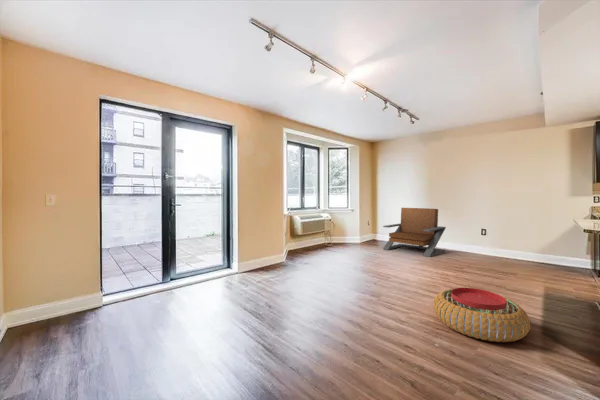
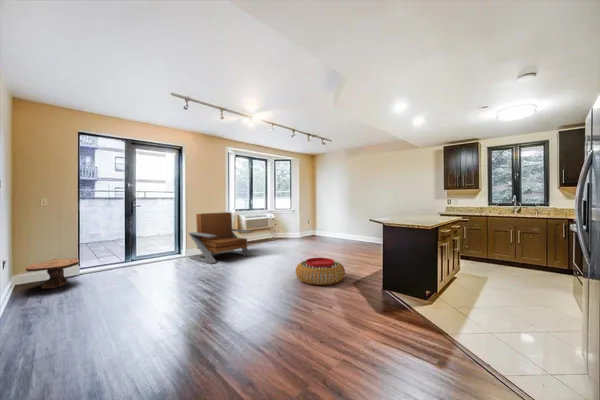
lounge chair: present [383,208,446,257] -> present [189,212,252,264]
side table: none [17,285,101,339] -> present [26,258,79,289]

